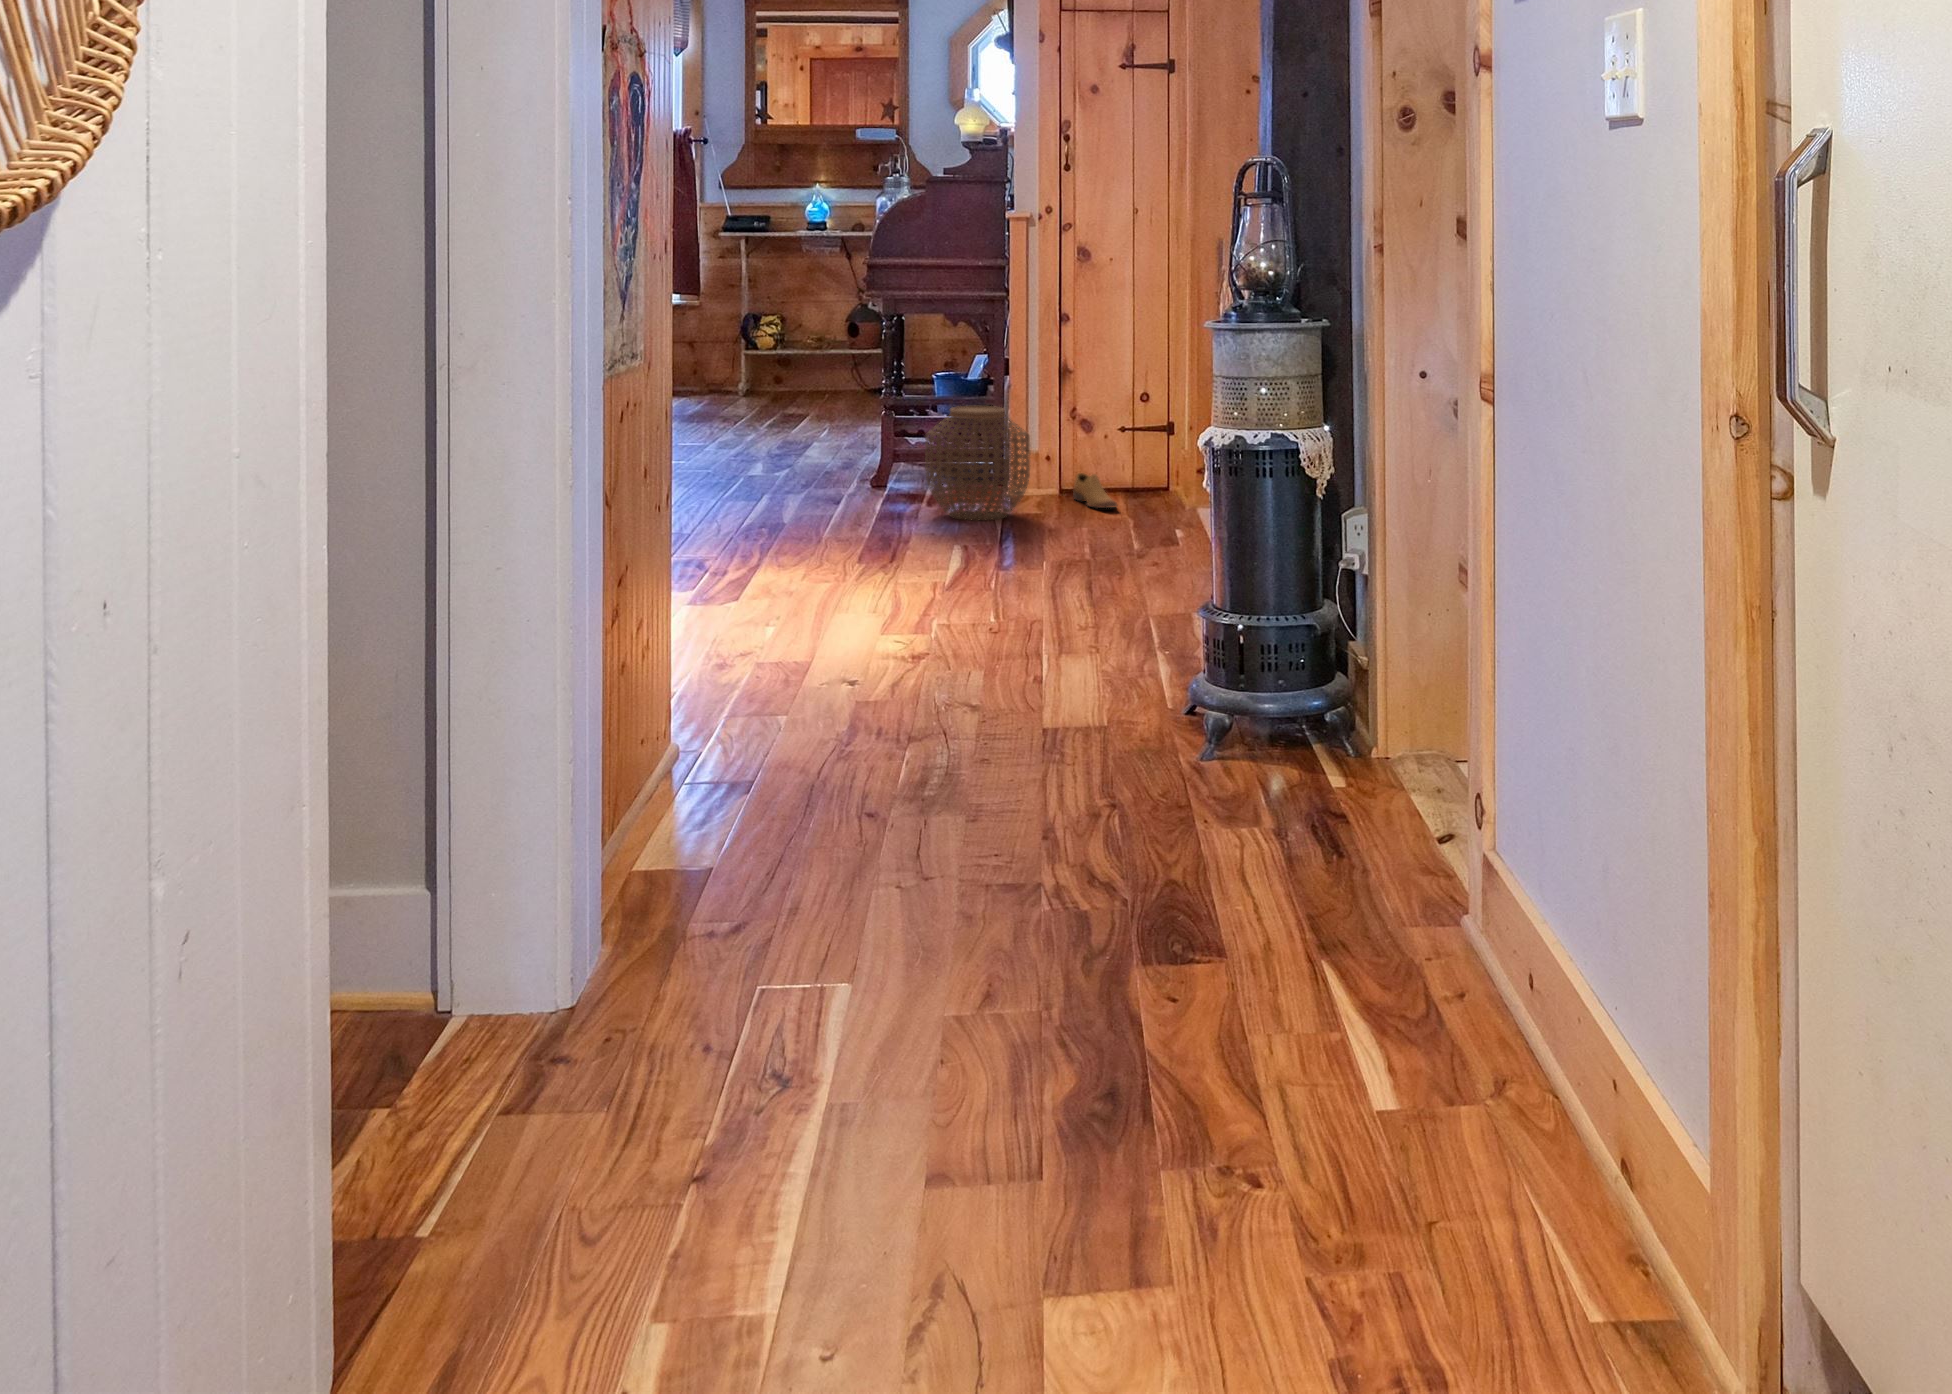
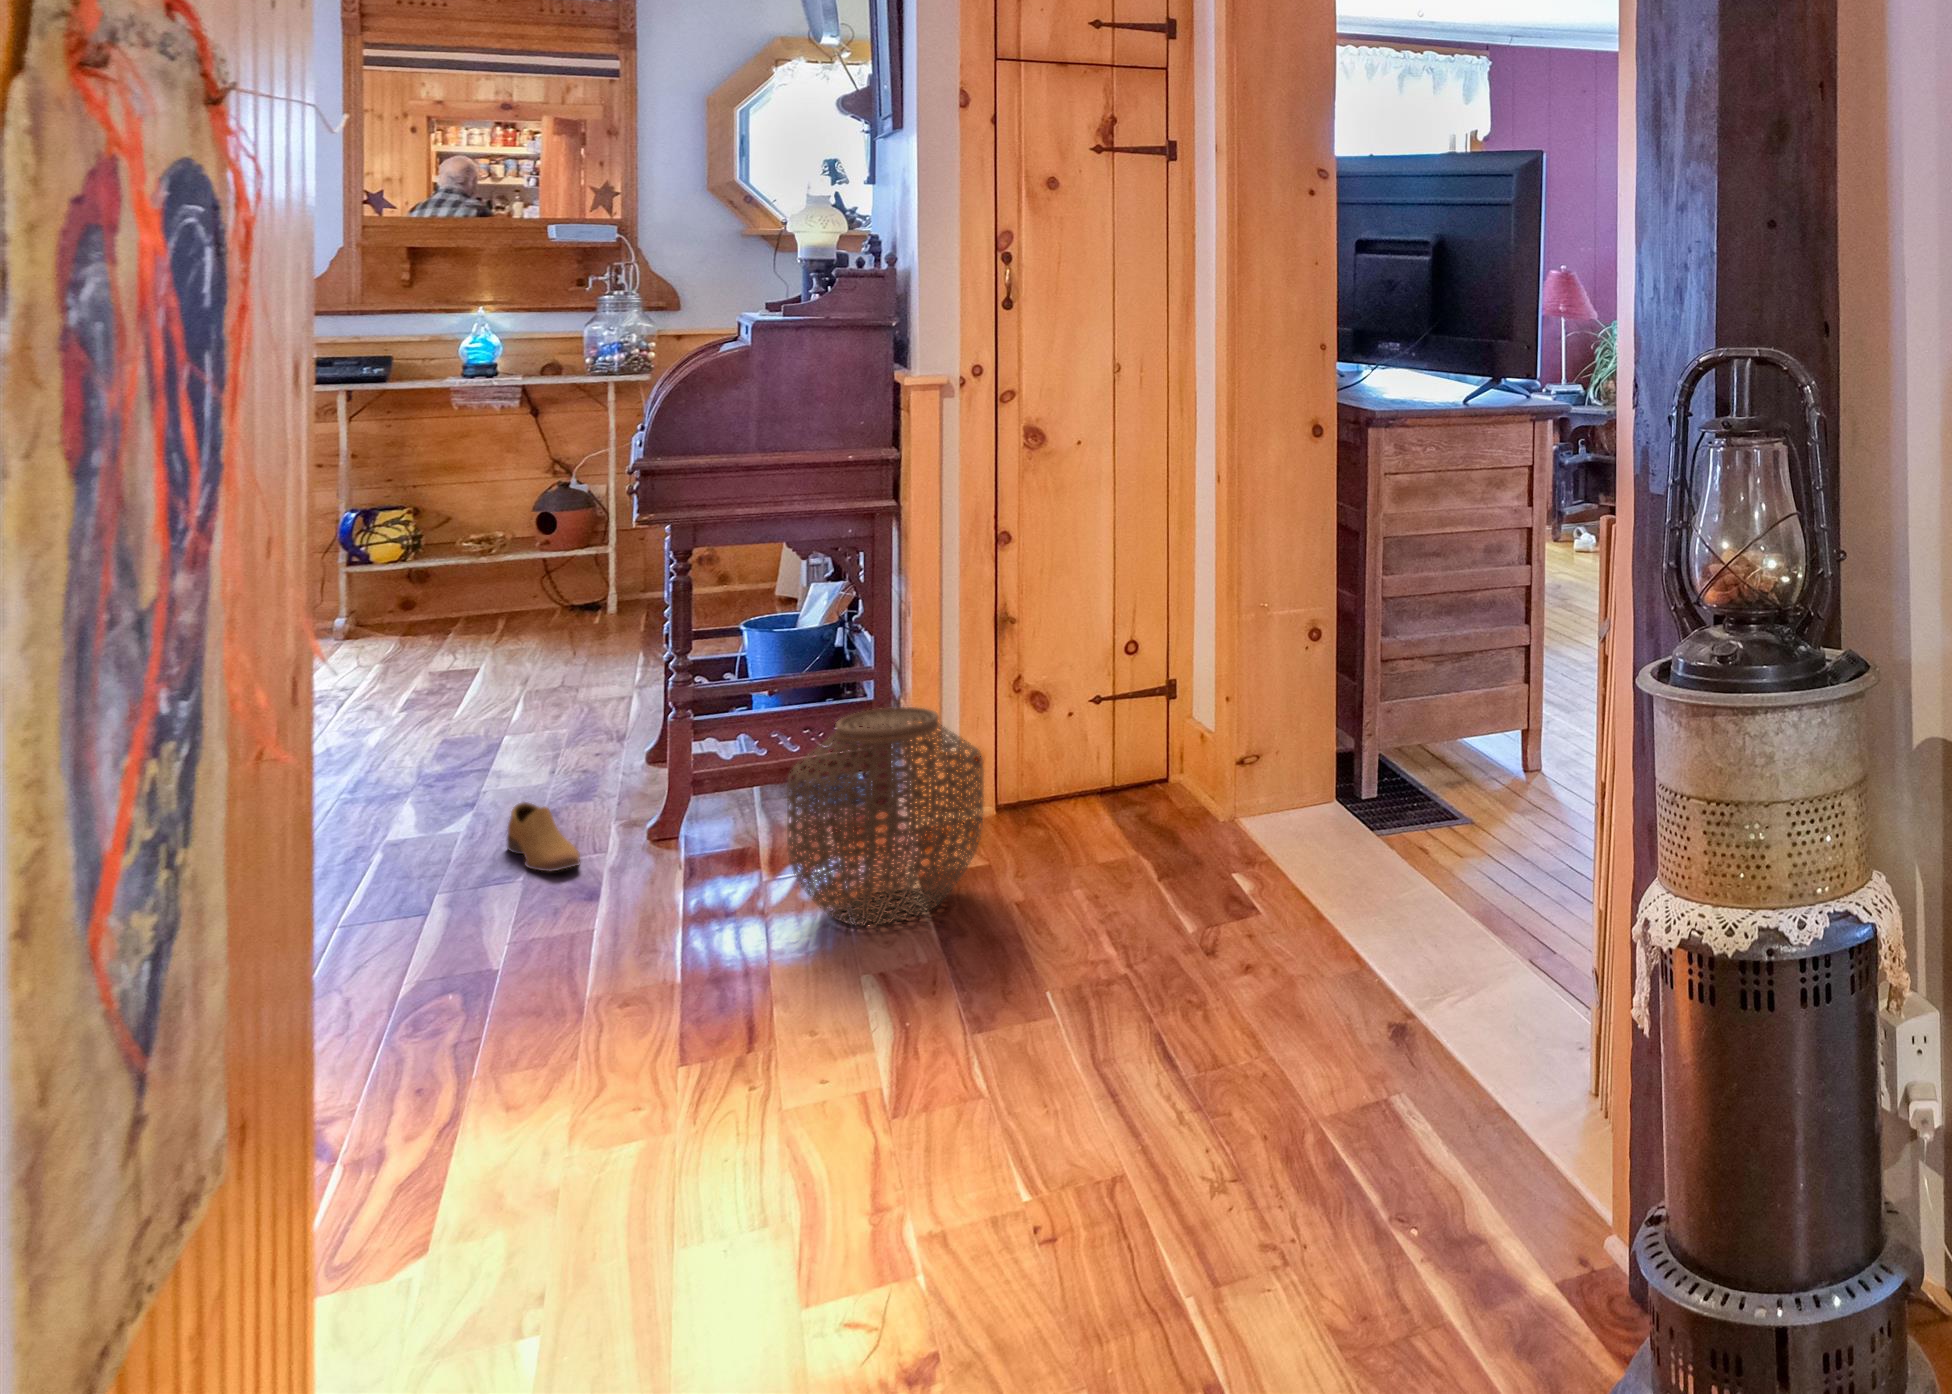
shoe: present [1073,473,1117,508] -> present [506,802,580,871]

